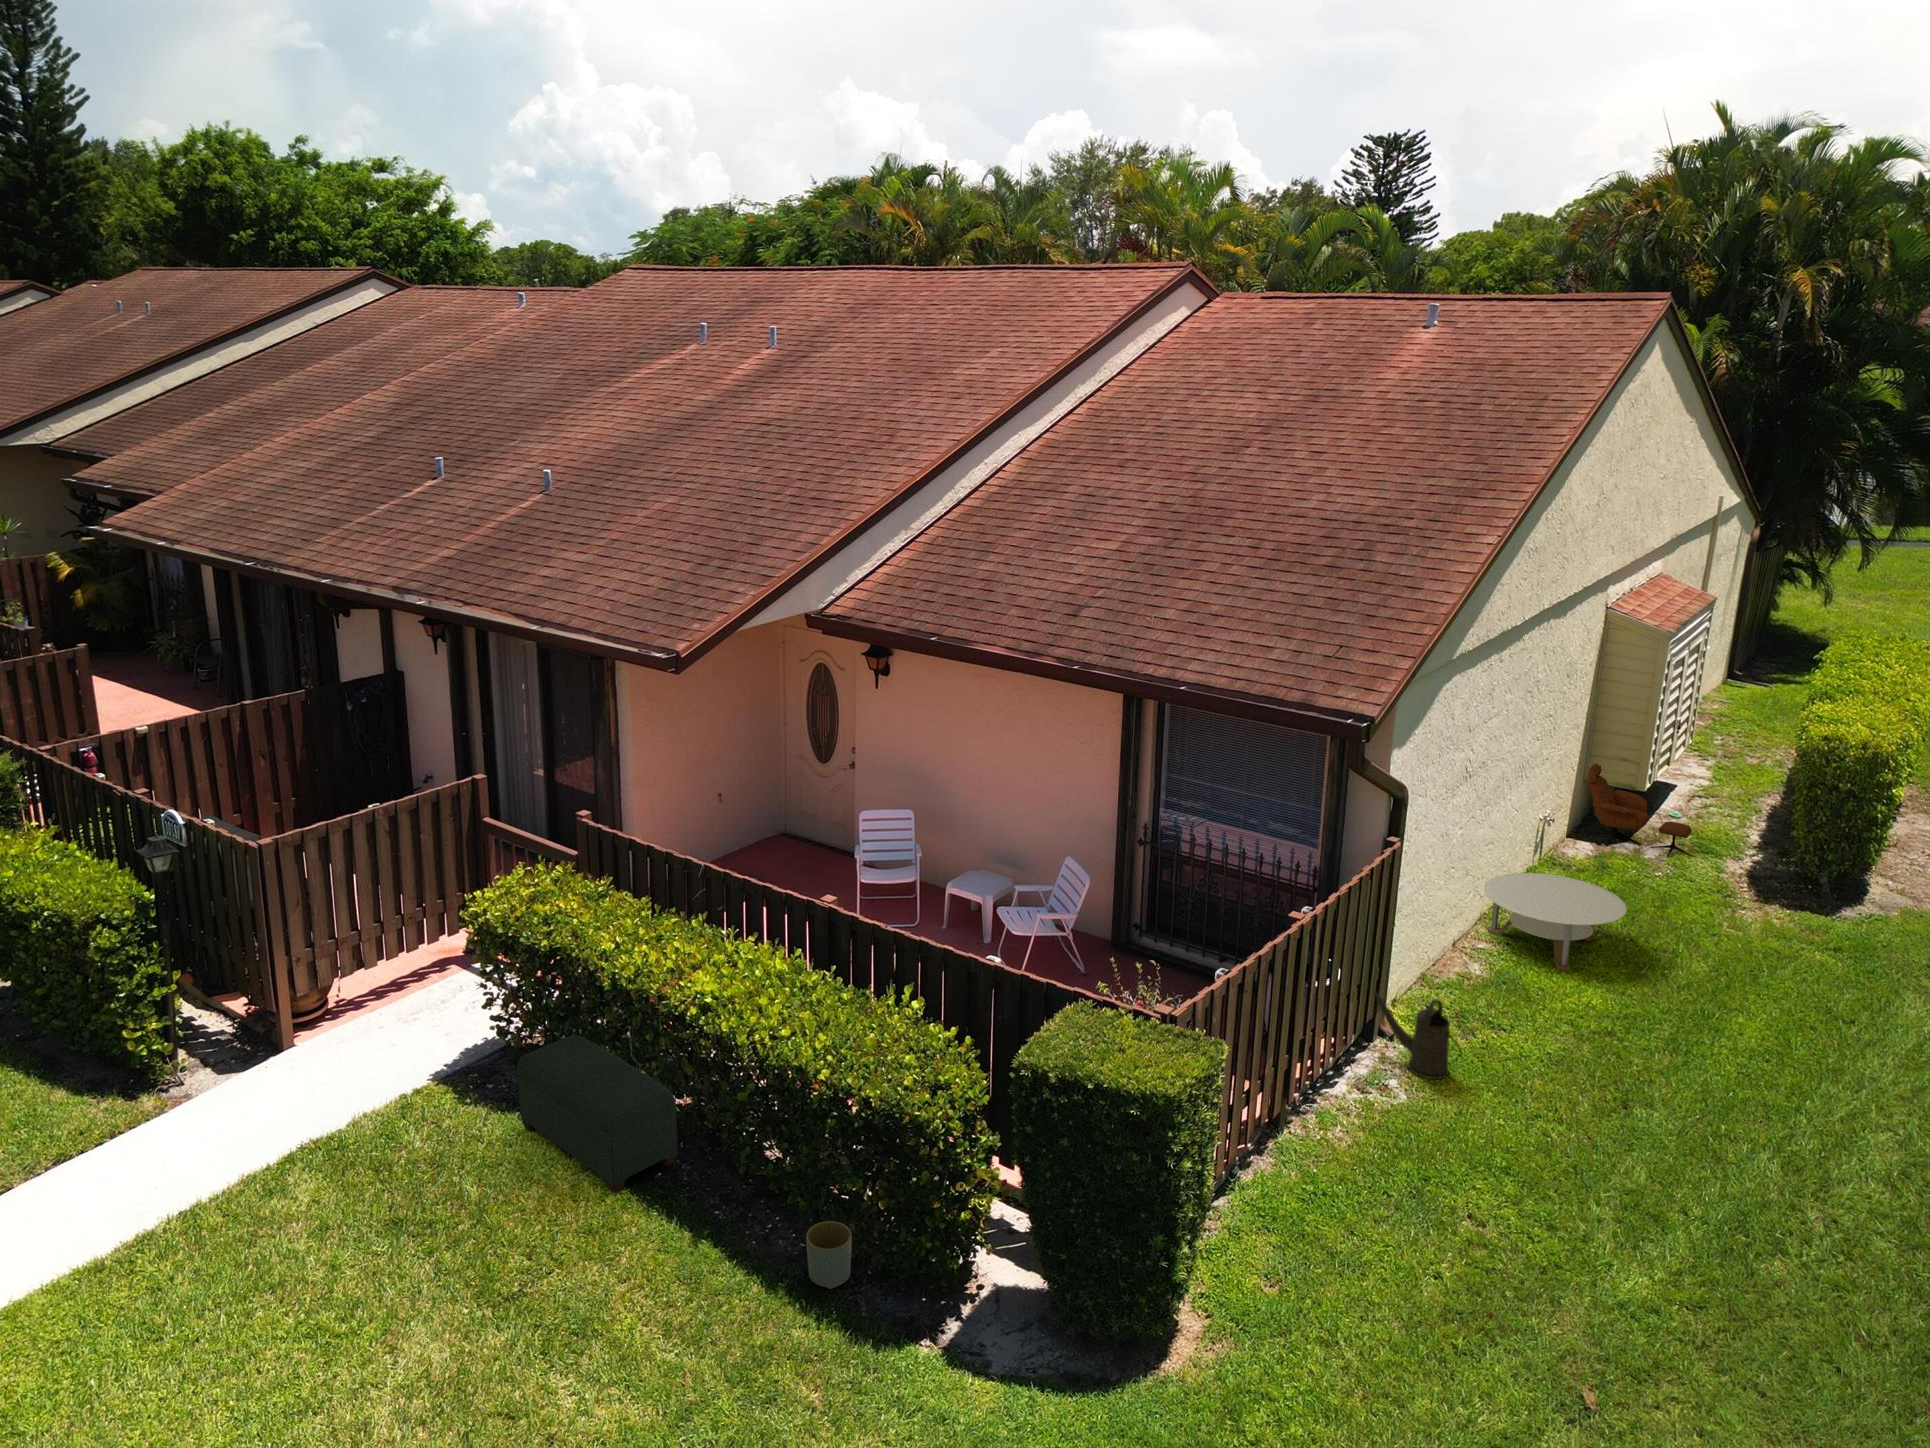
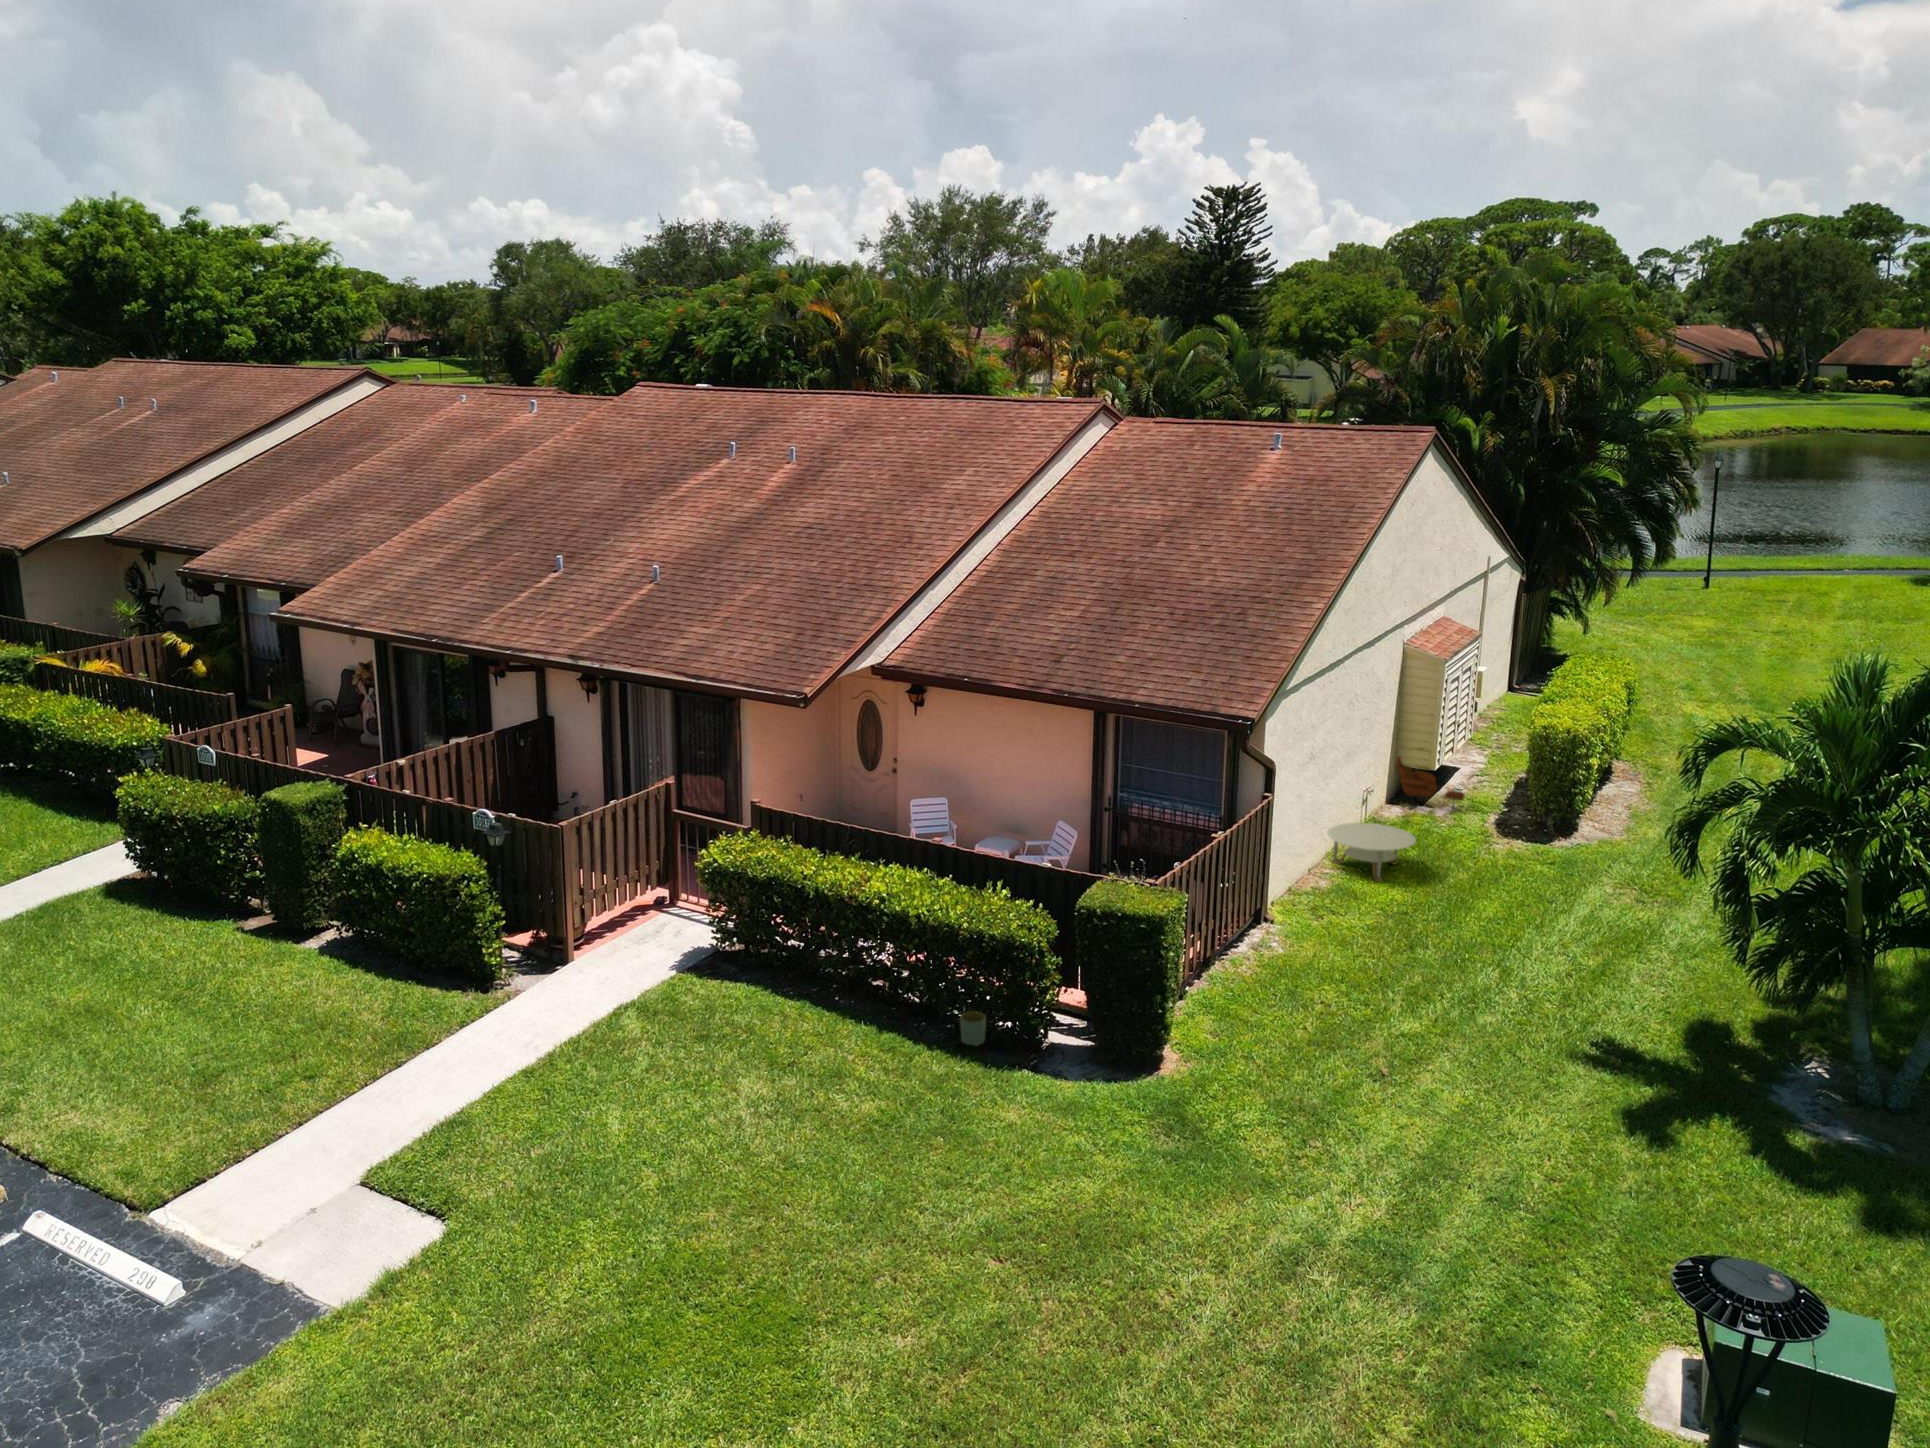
watering can: present [1374,993,1462,1079] -> none [1262,890,1316,939]
bench: present [517,1035,678,1193] -> none [753,933,860,1015]

